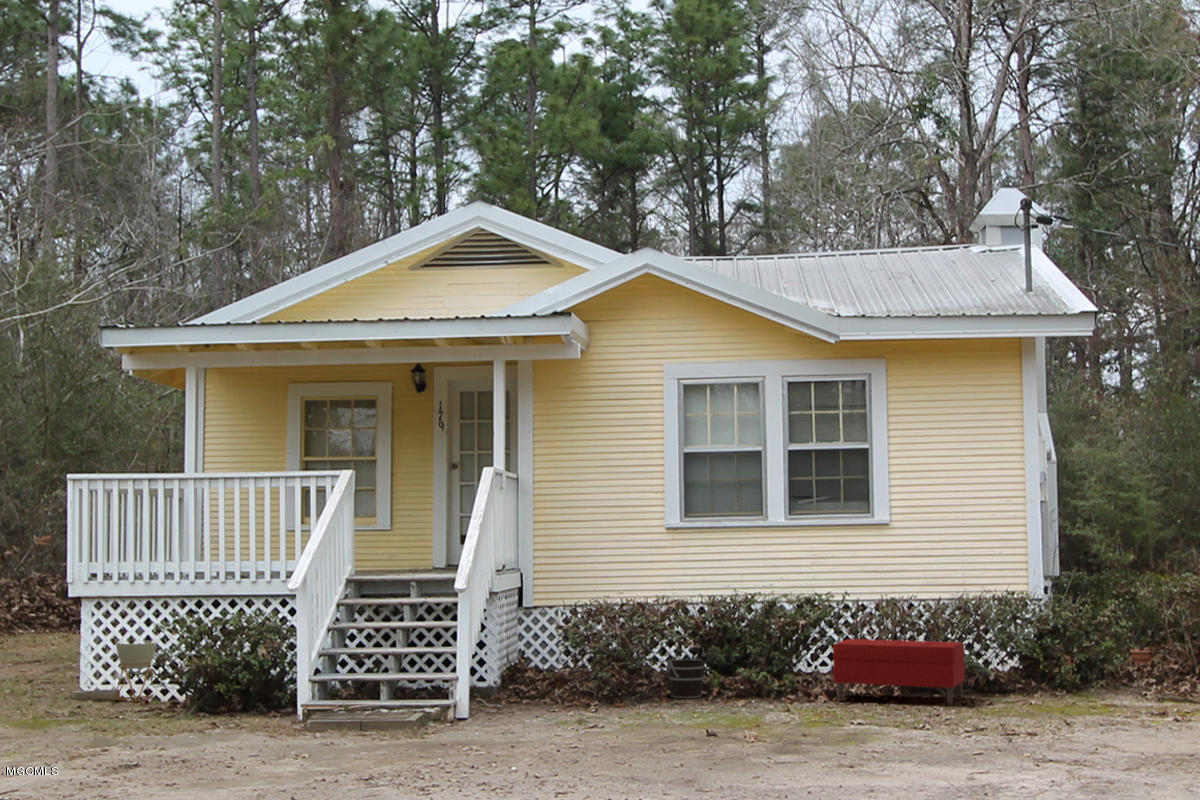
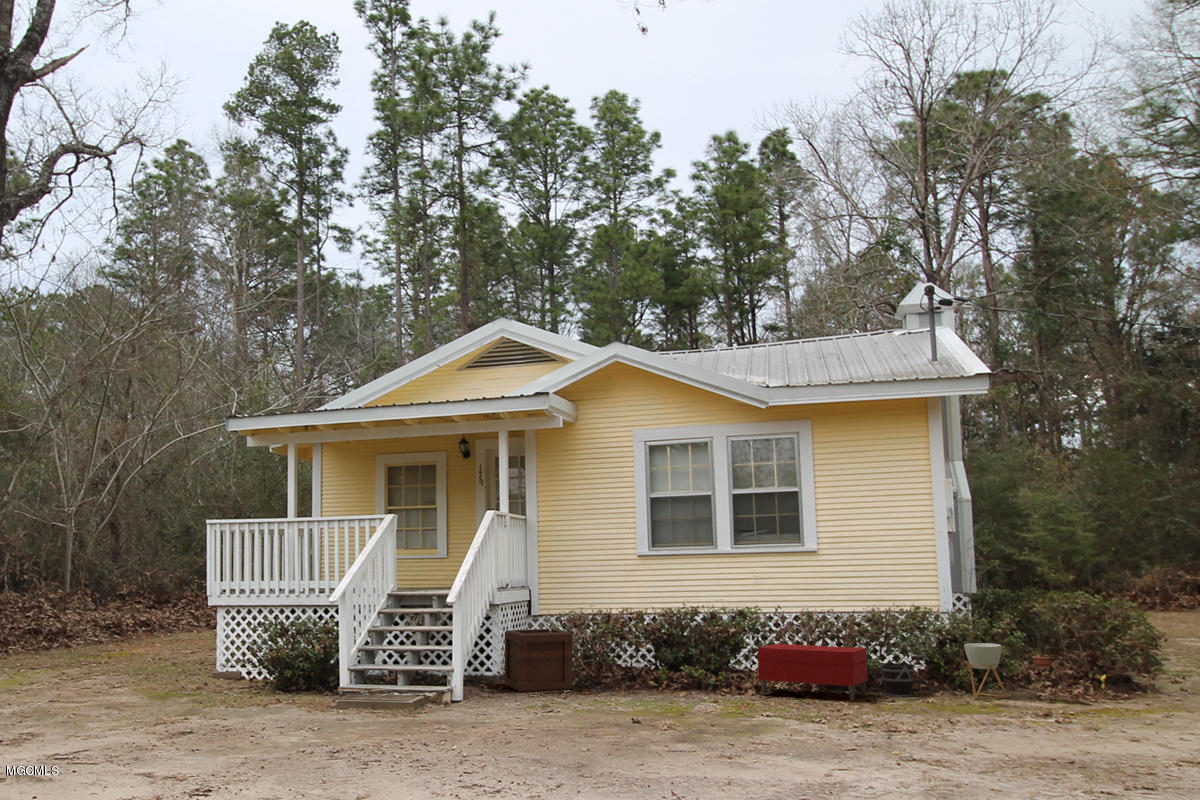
wooden crate: none [503,624,596,704] -> present [505,629,573,692]
planter: present [114,641,155,702] -> present [964,643,1008,699]
bucket: present [667,659,704,698] -> present [881,662,914,697]

